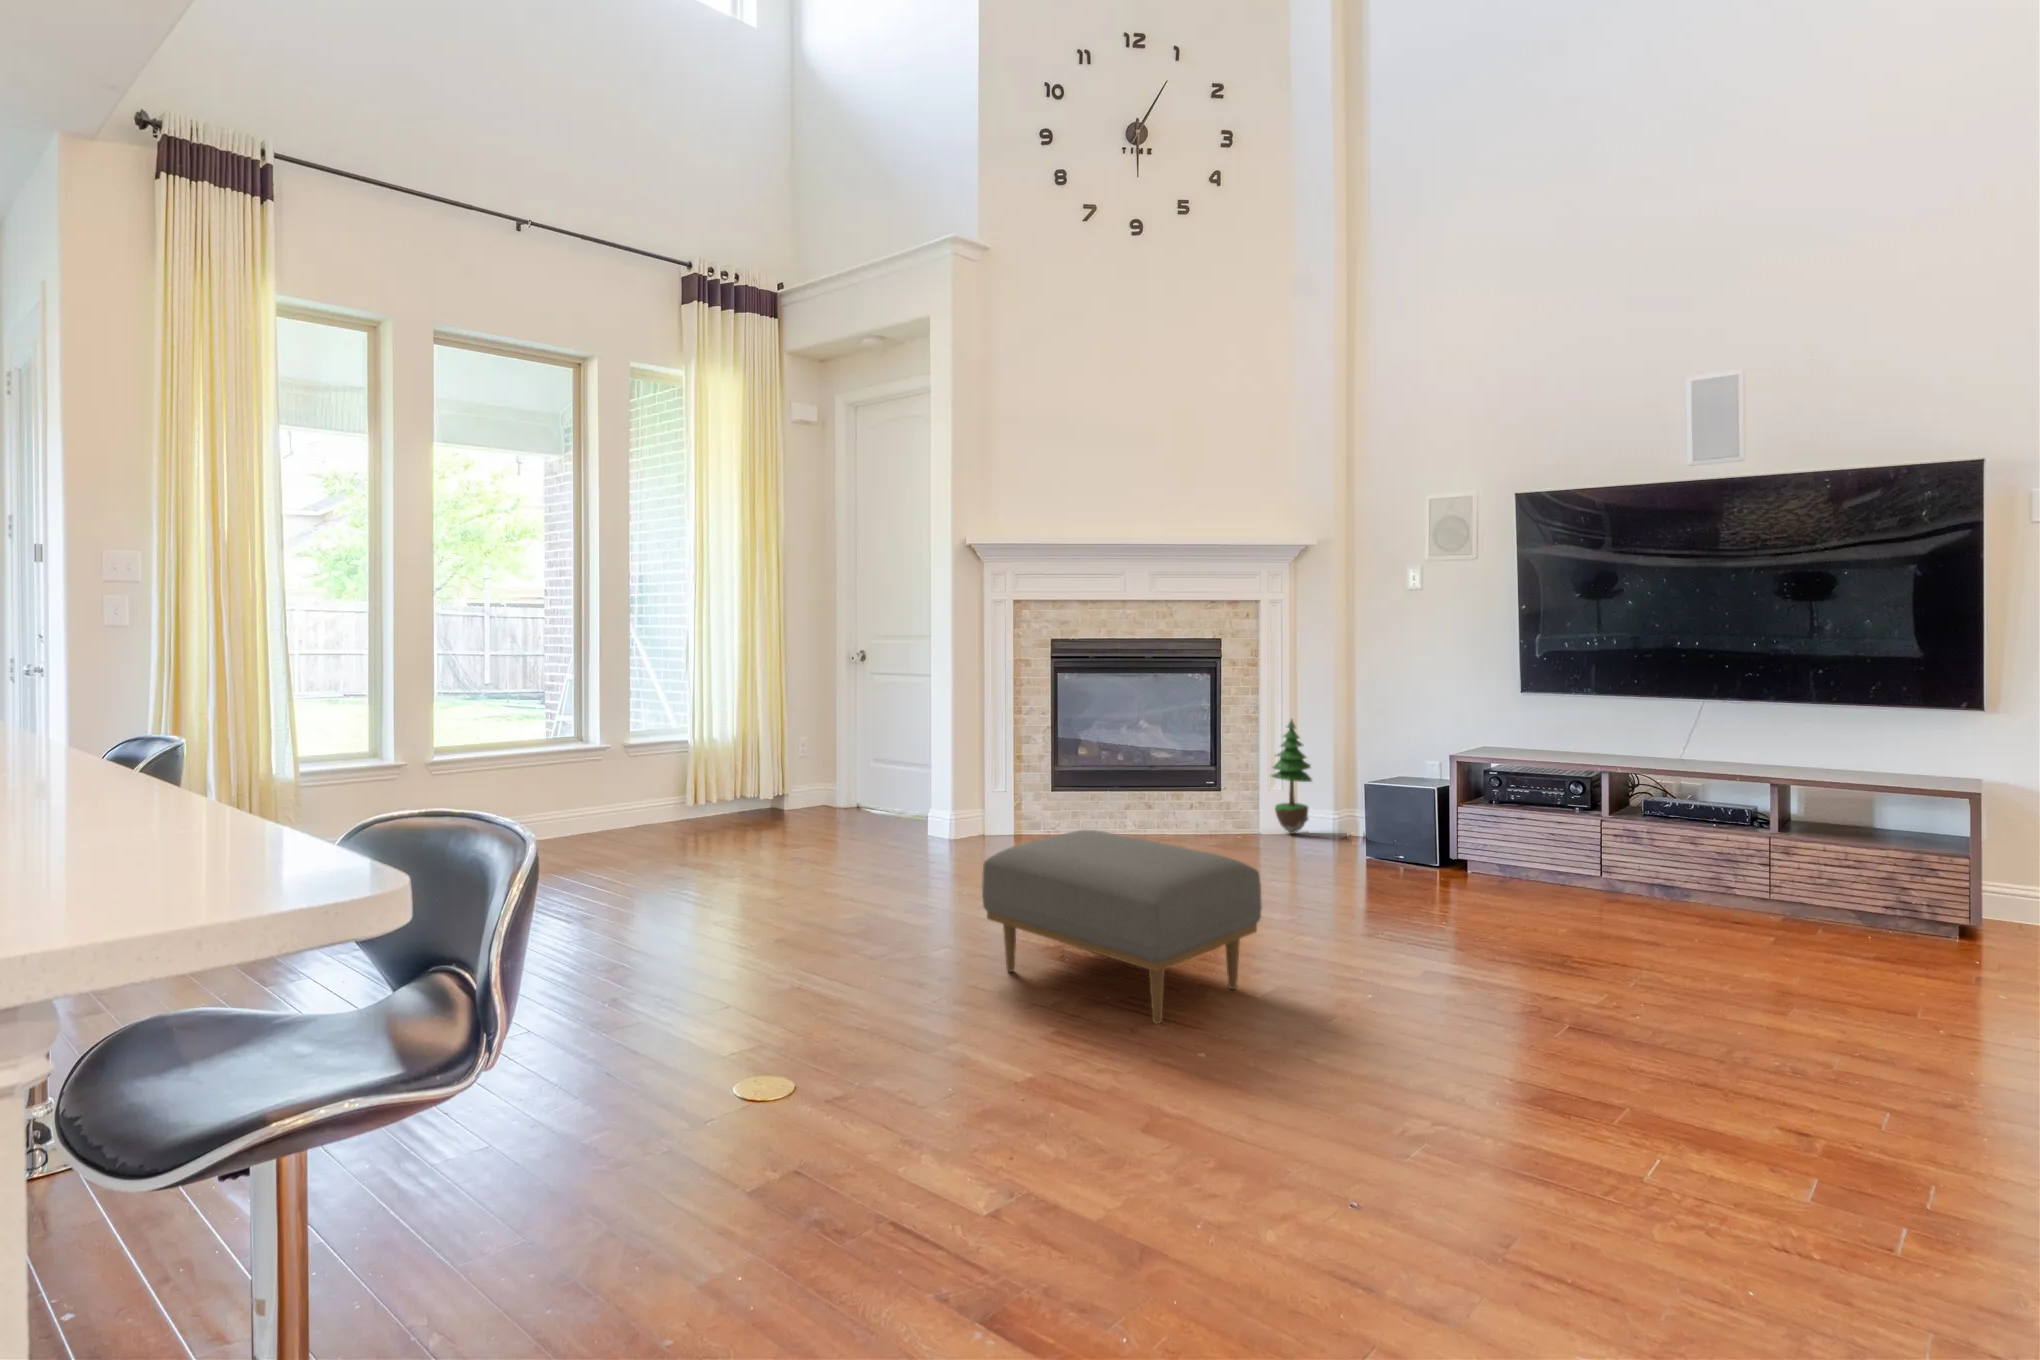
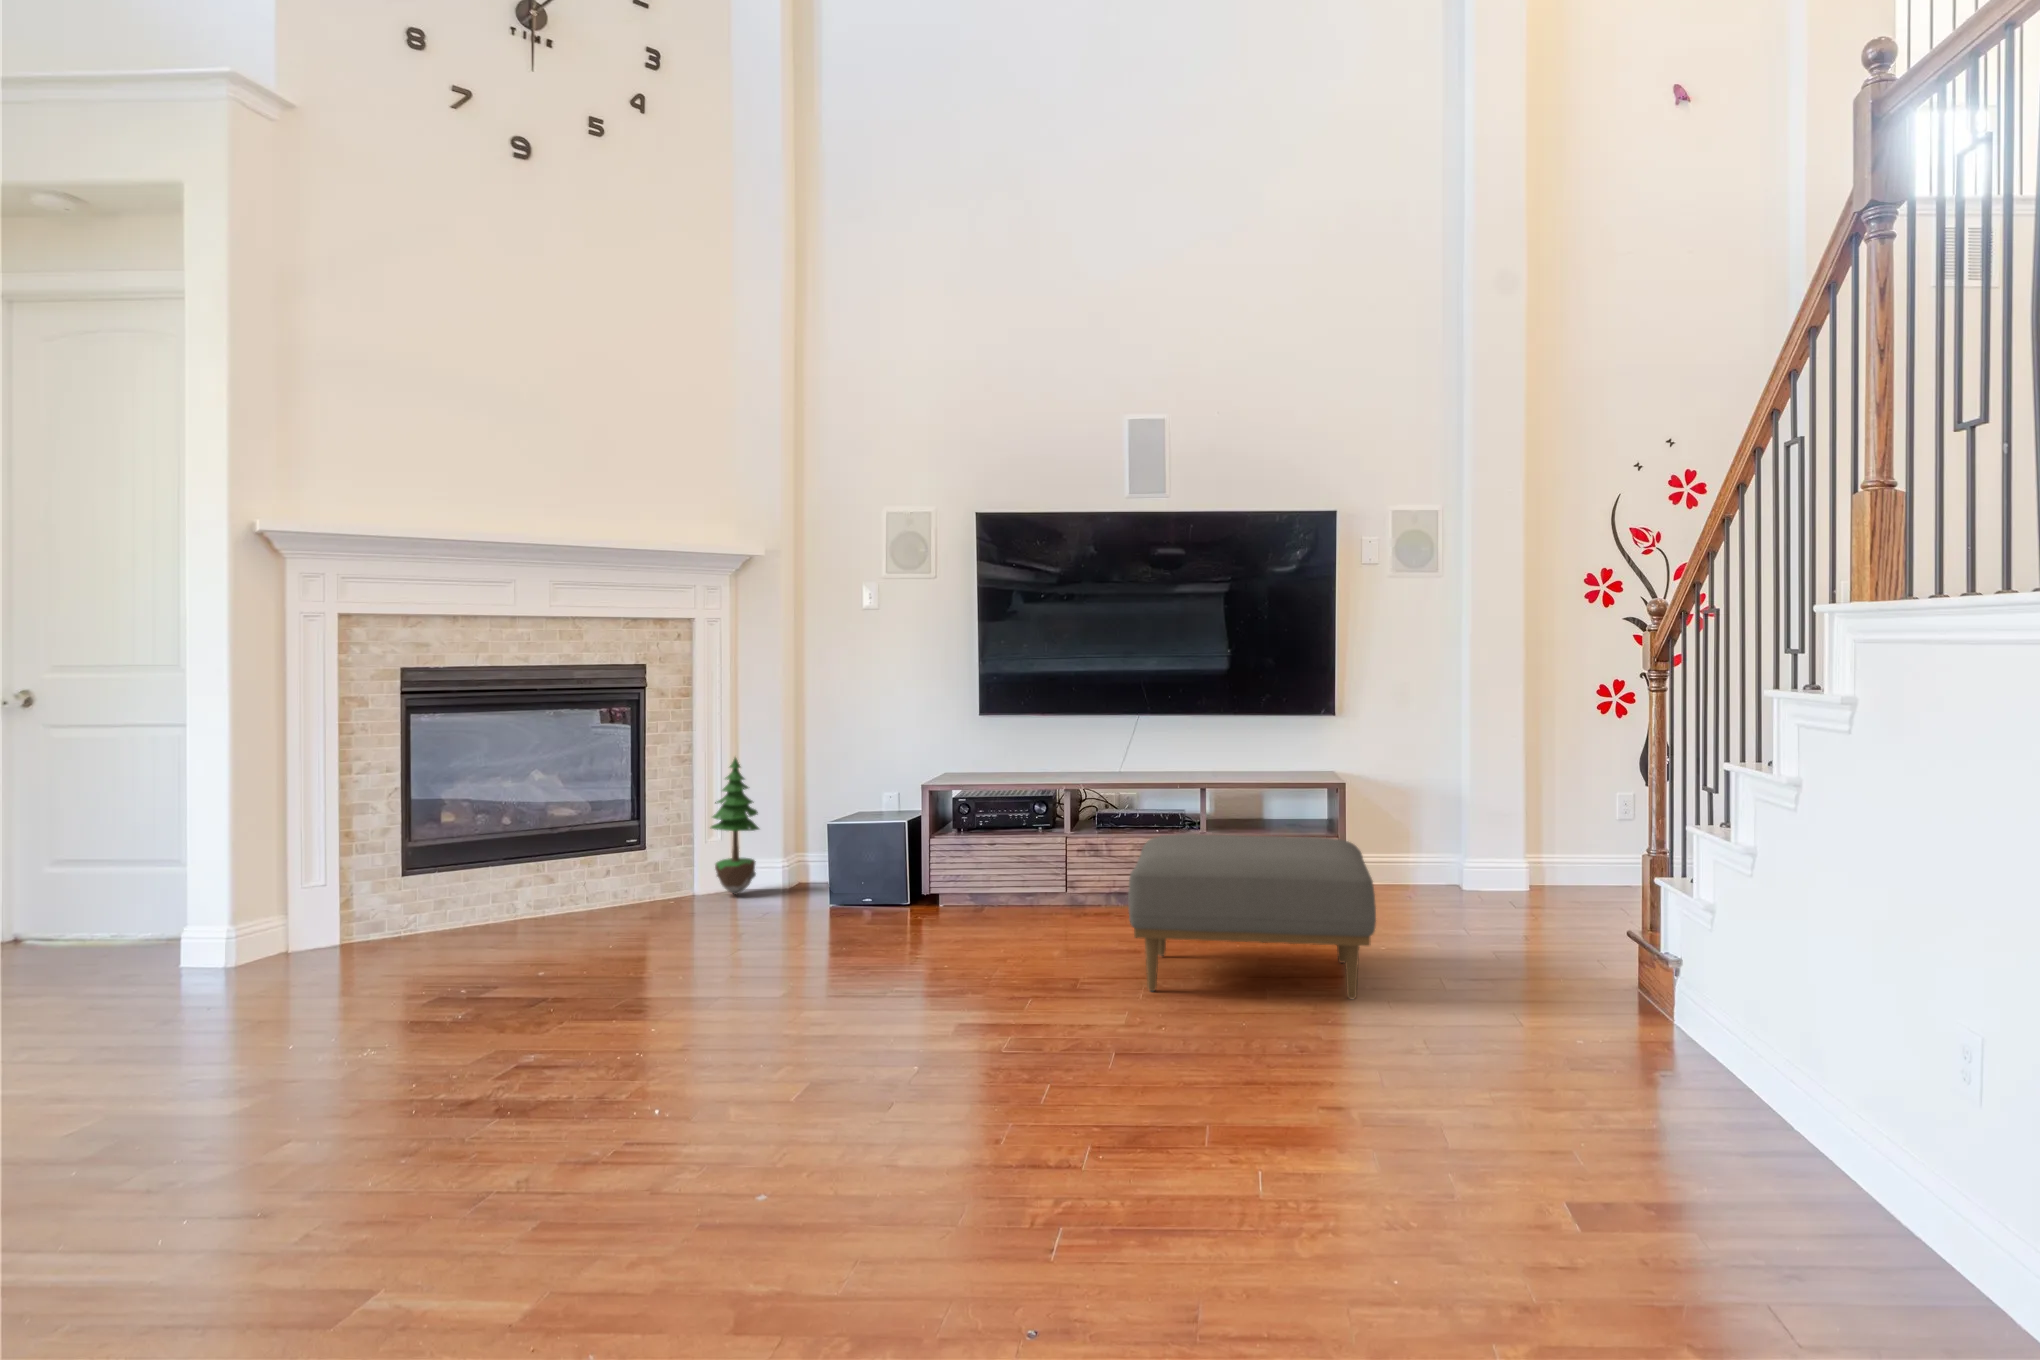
ottoman: present [982,830,1262,1024] -> present [1128,834,1376,999]

